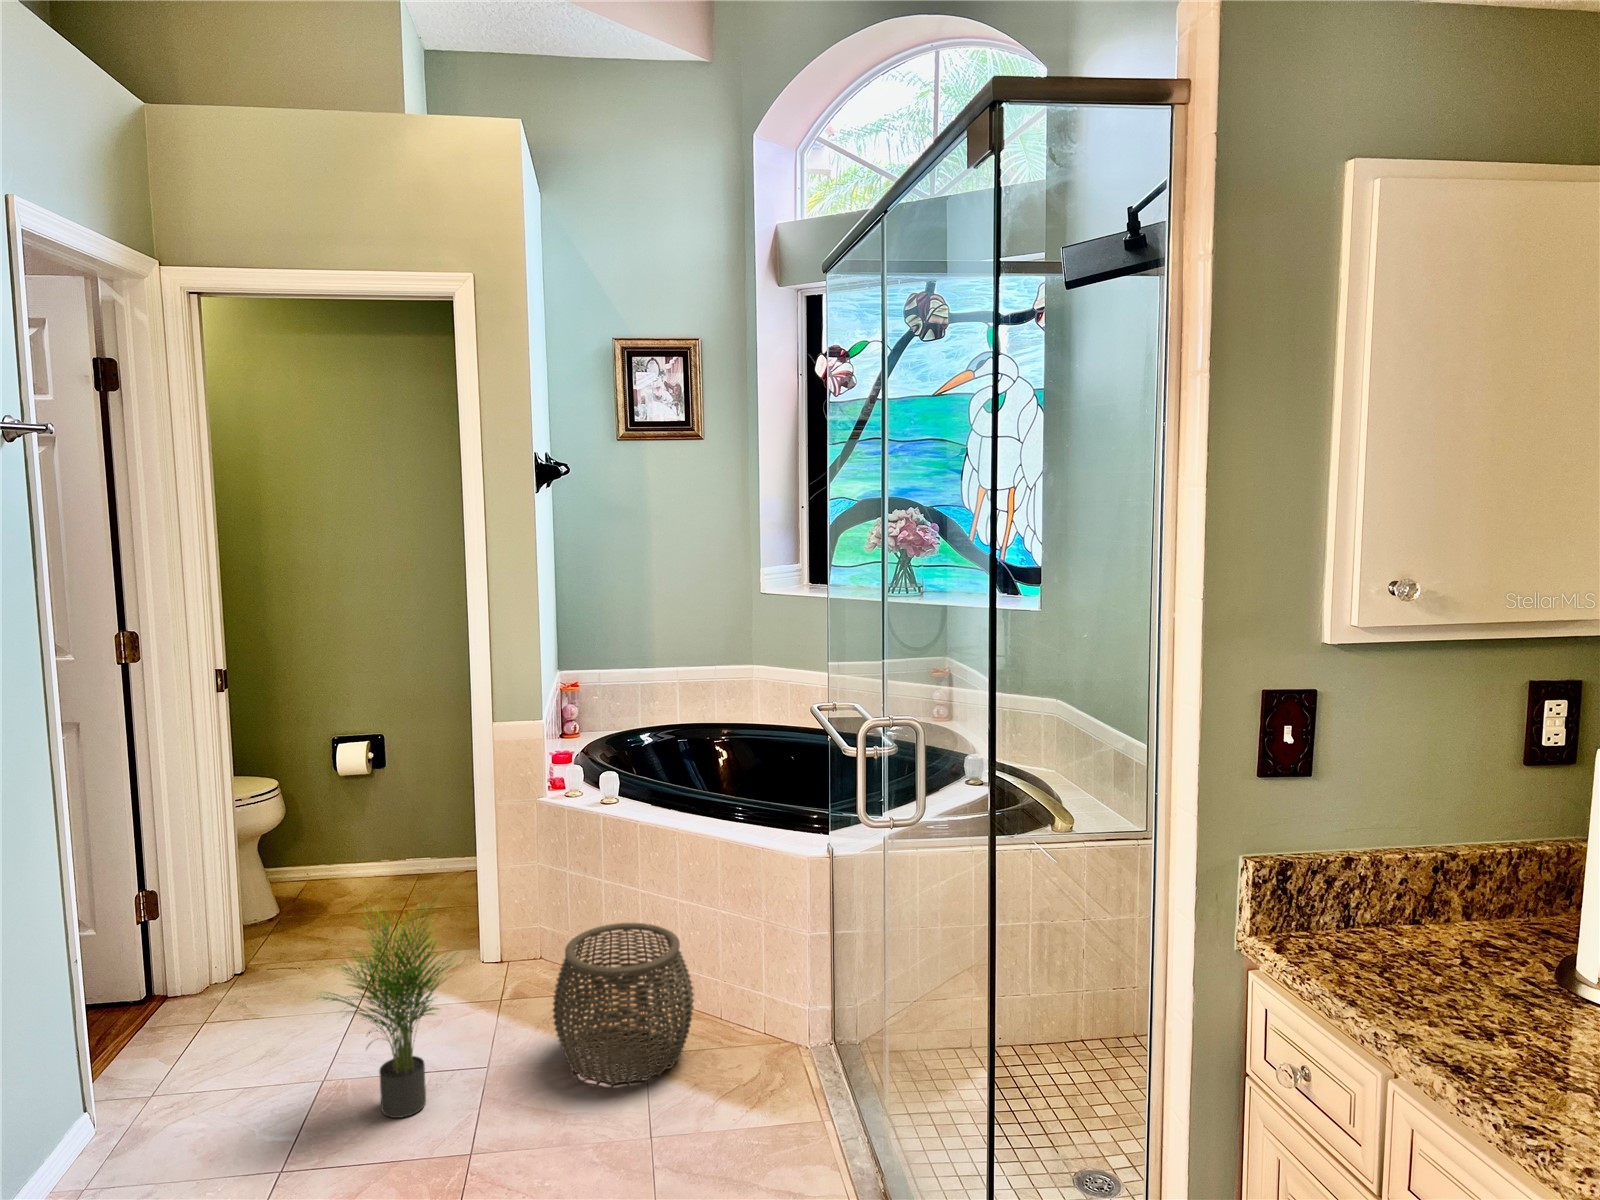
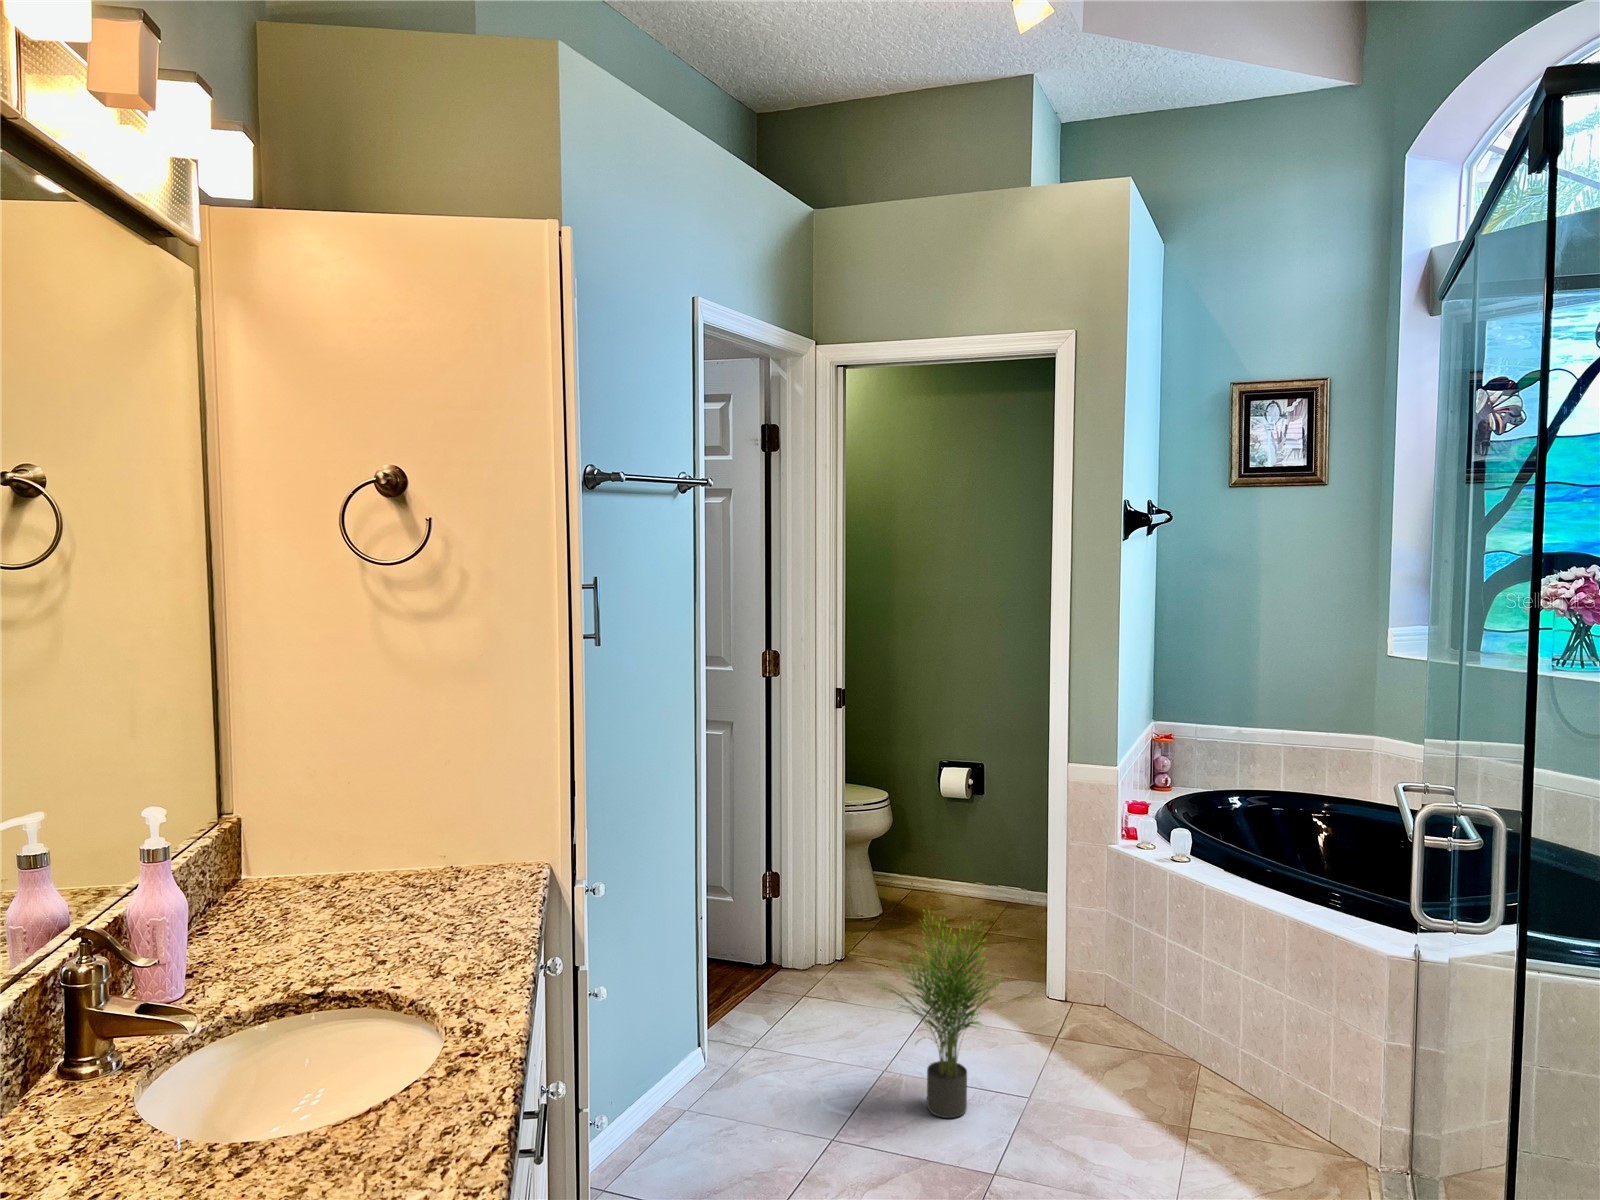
woven basket: present [553,923,694,1085] -> none [1093,983,1246,1155]

